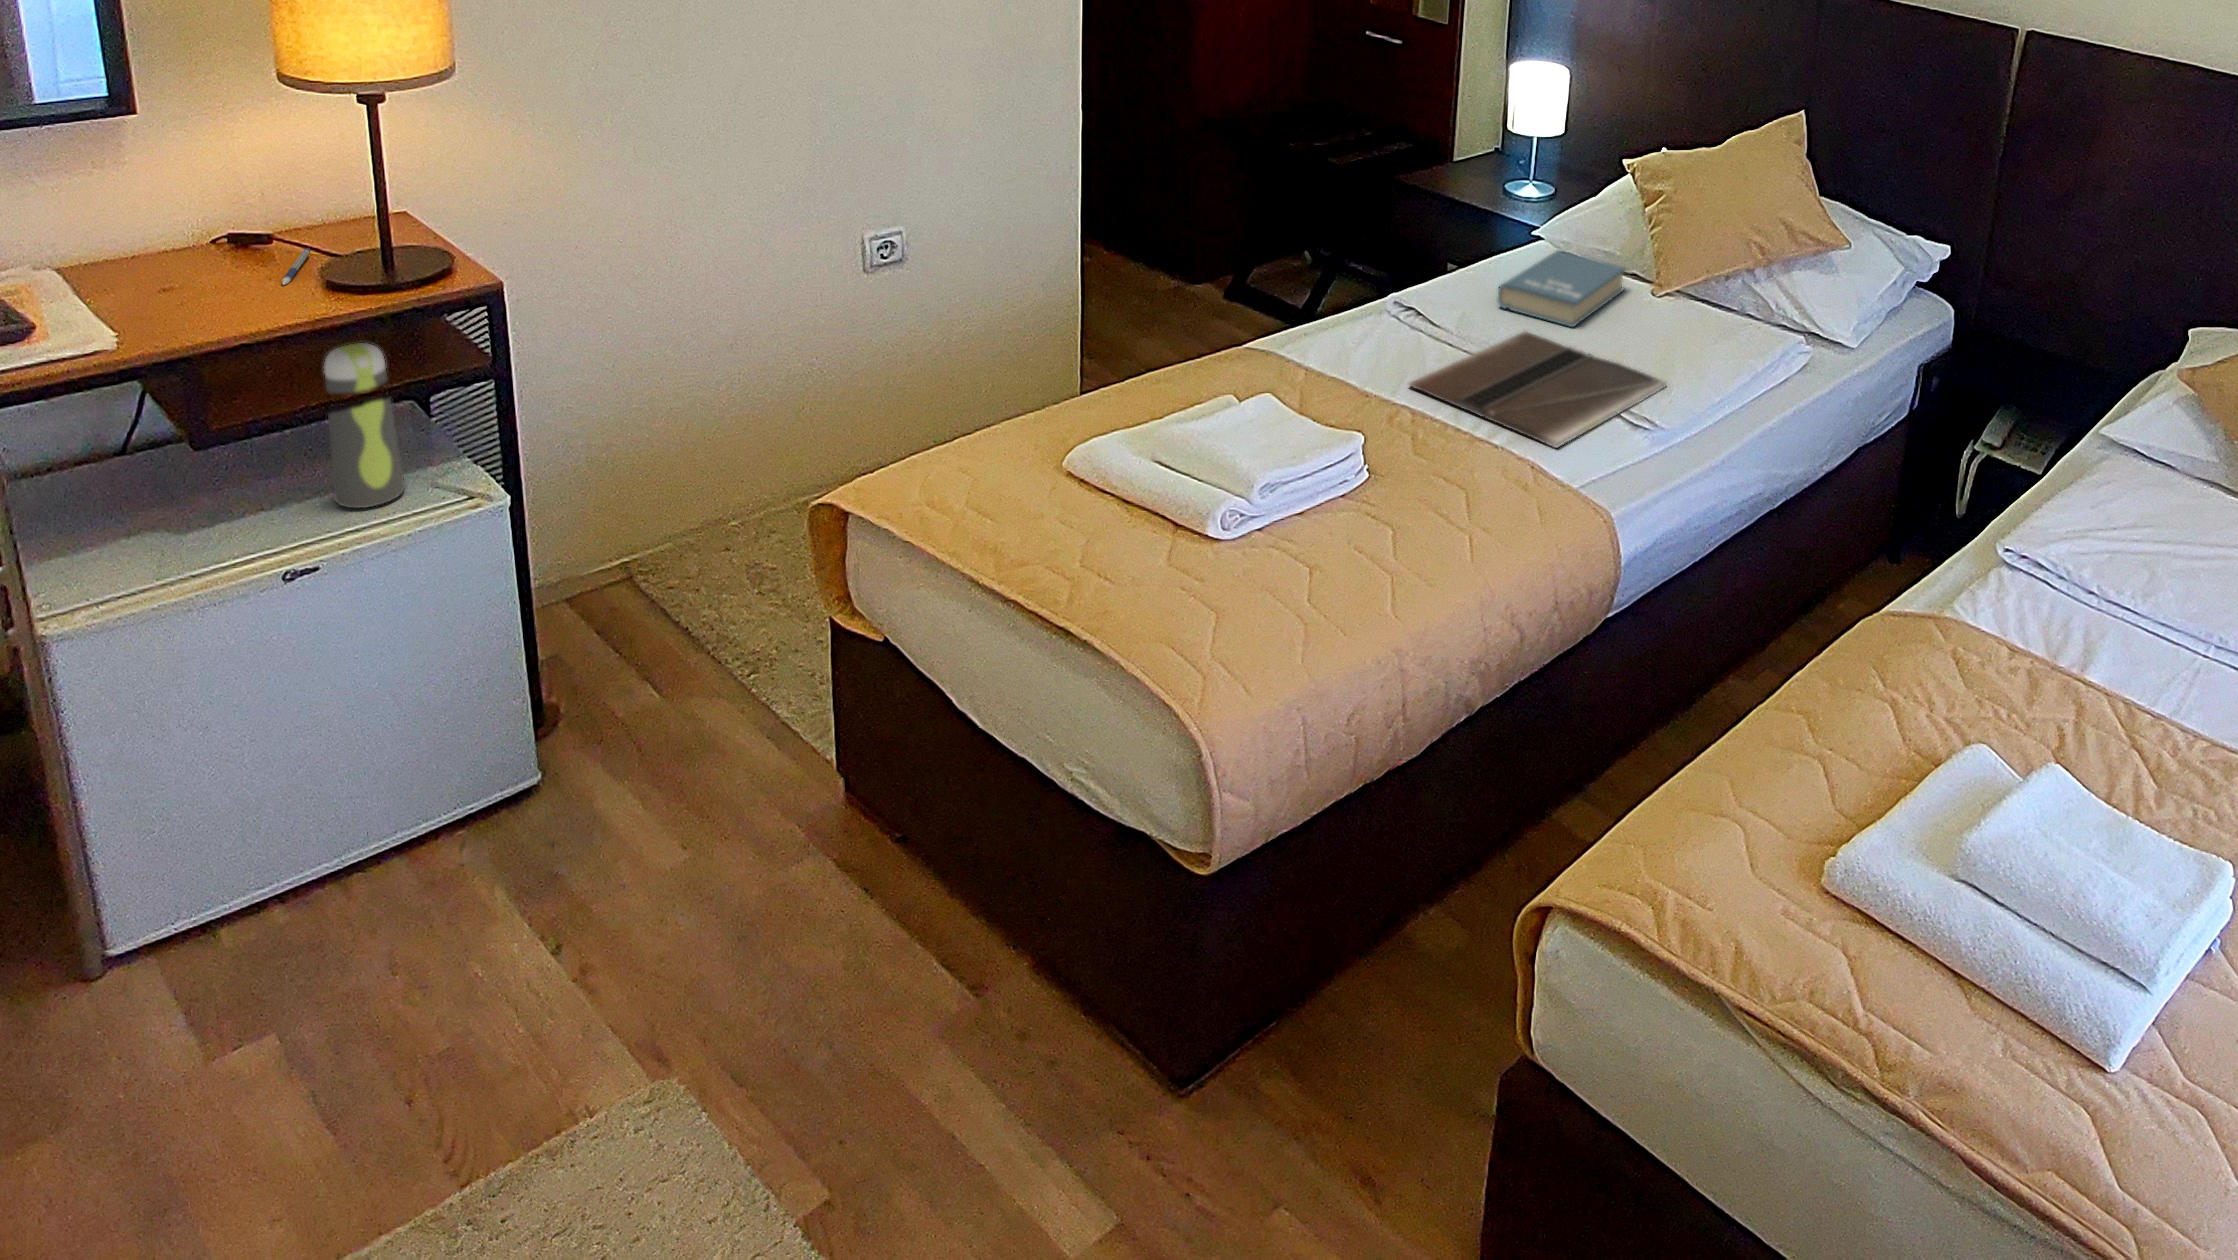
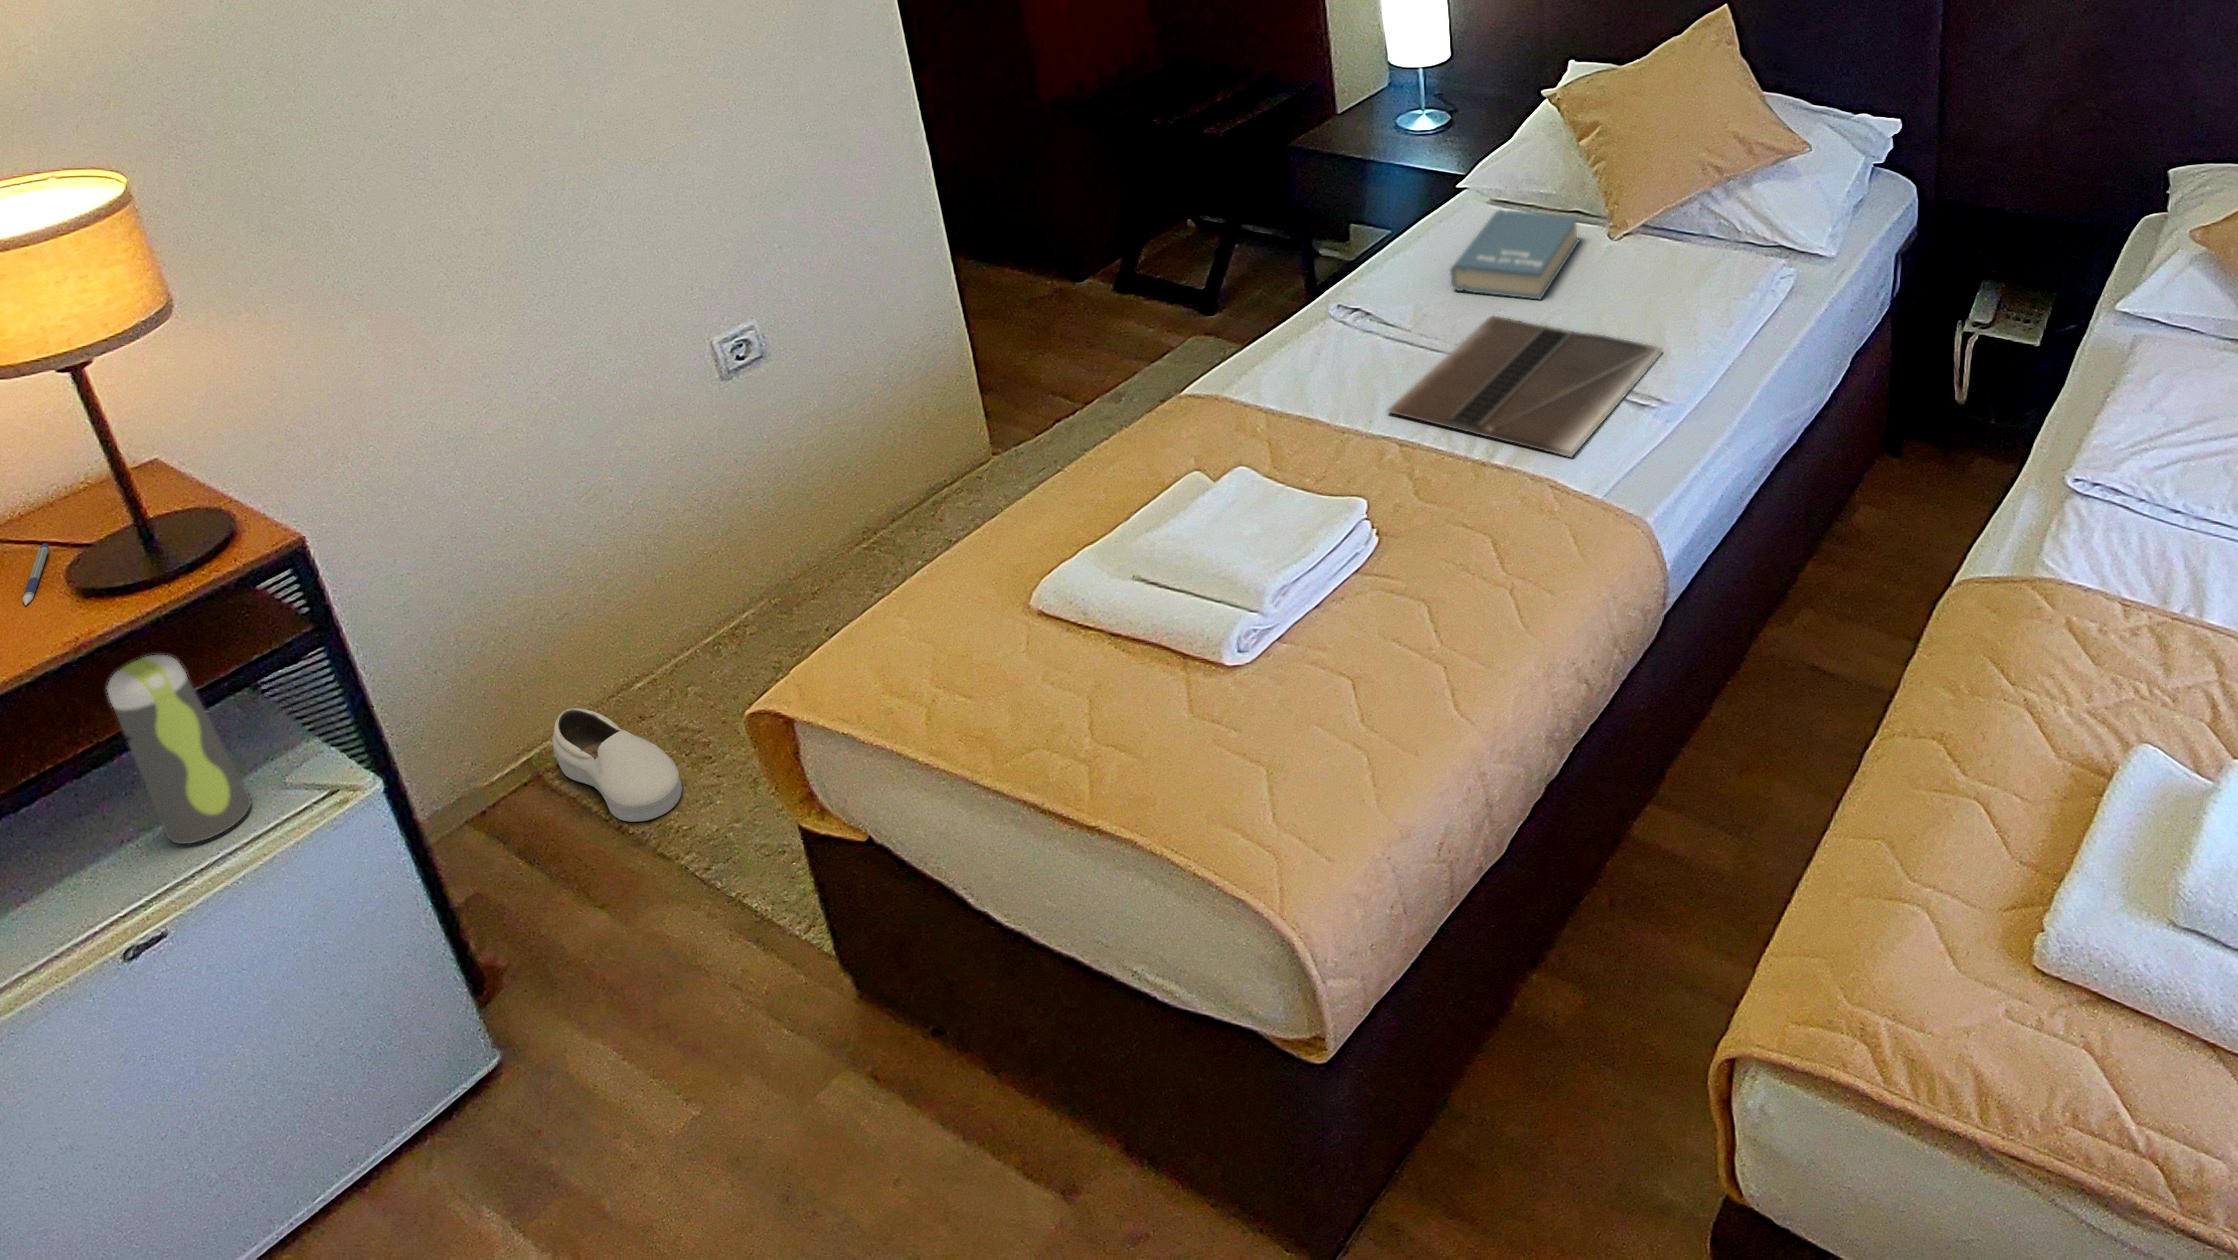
shoe: none [647,523,743,628] -> present [552,708,682,822]

